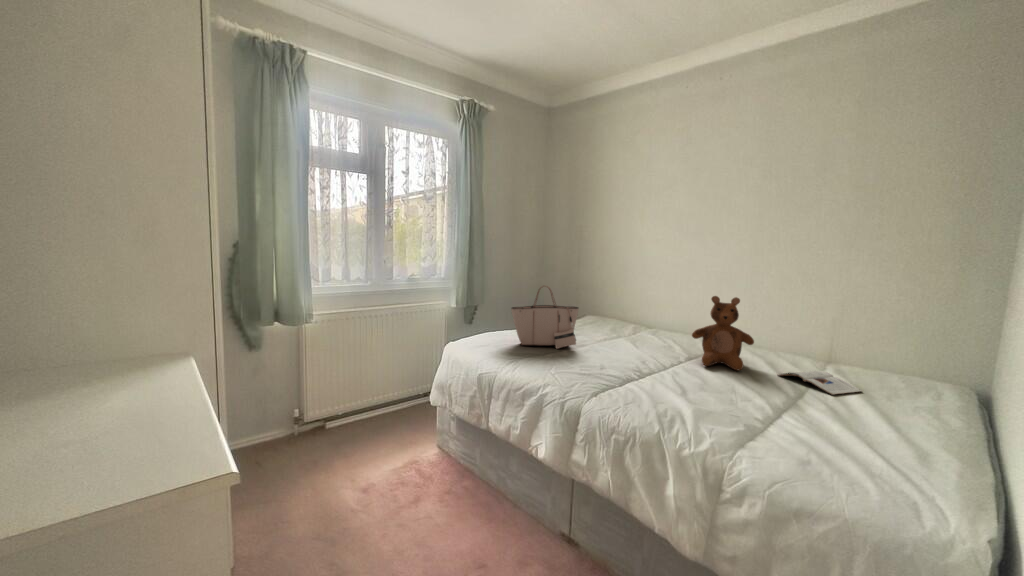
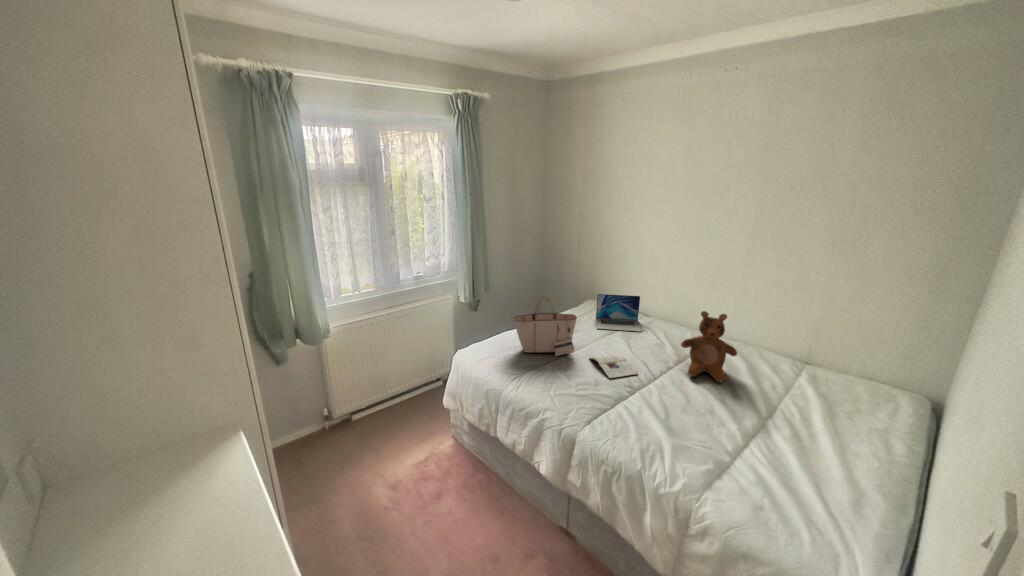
laptop: none [598,300,648,336] -> present [596,294,642,332]
magazine: present [778,371,862,395] -> present [590,354,638,378]

